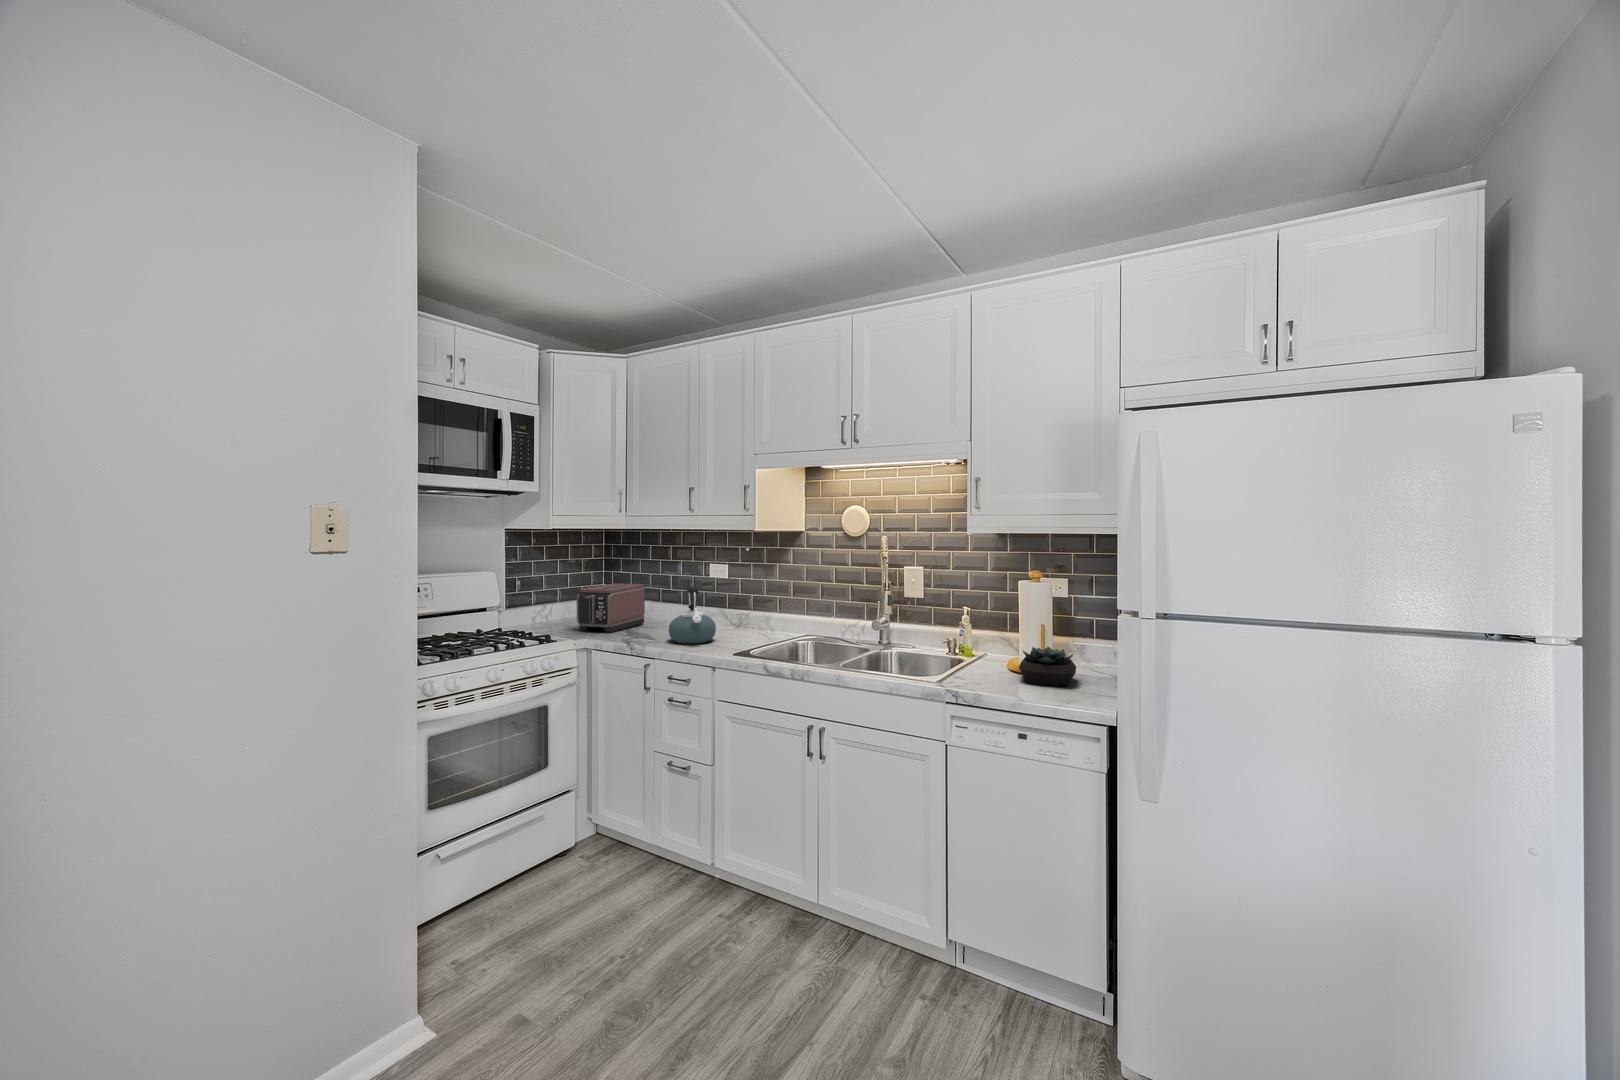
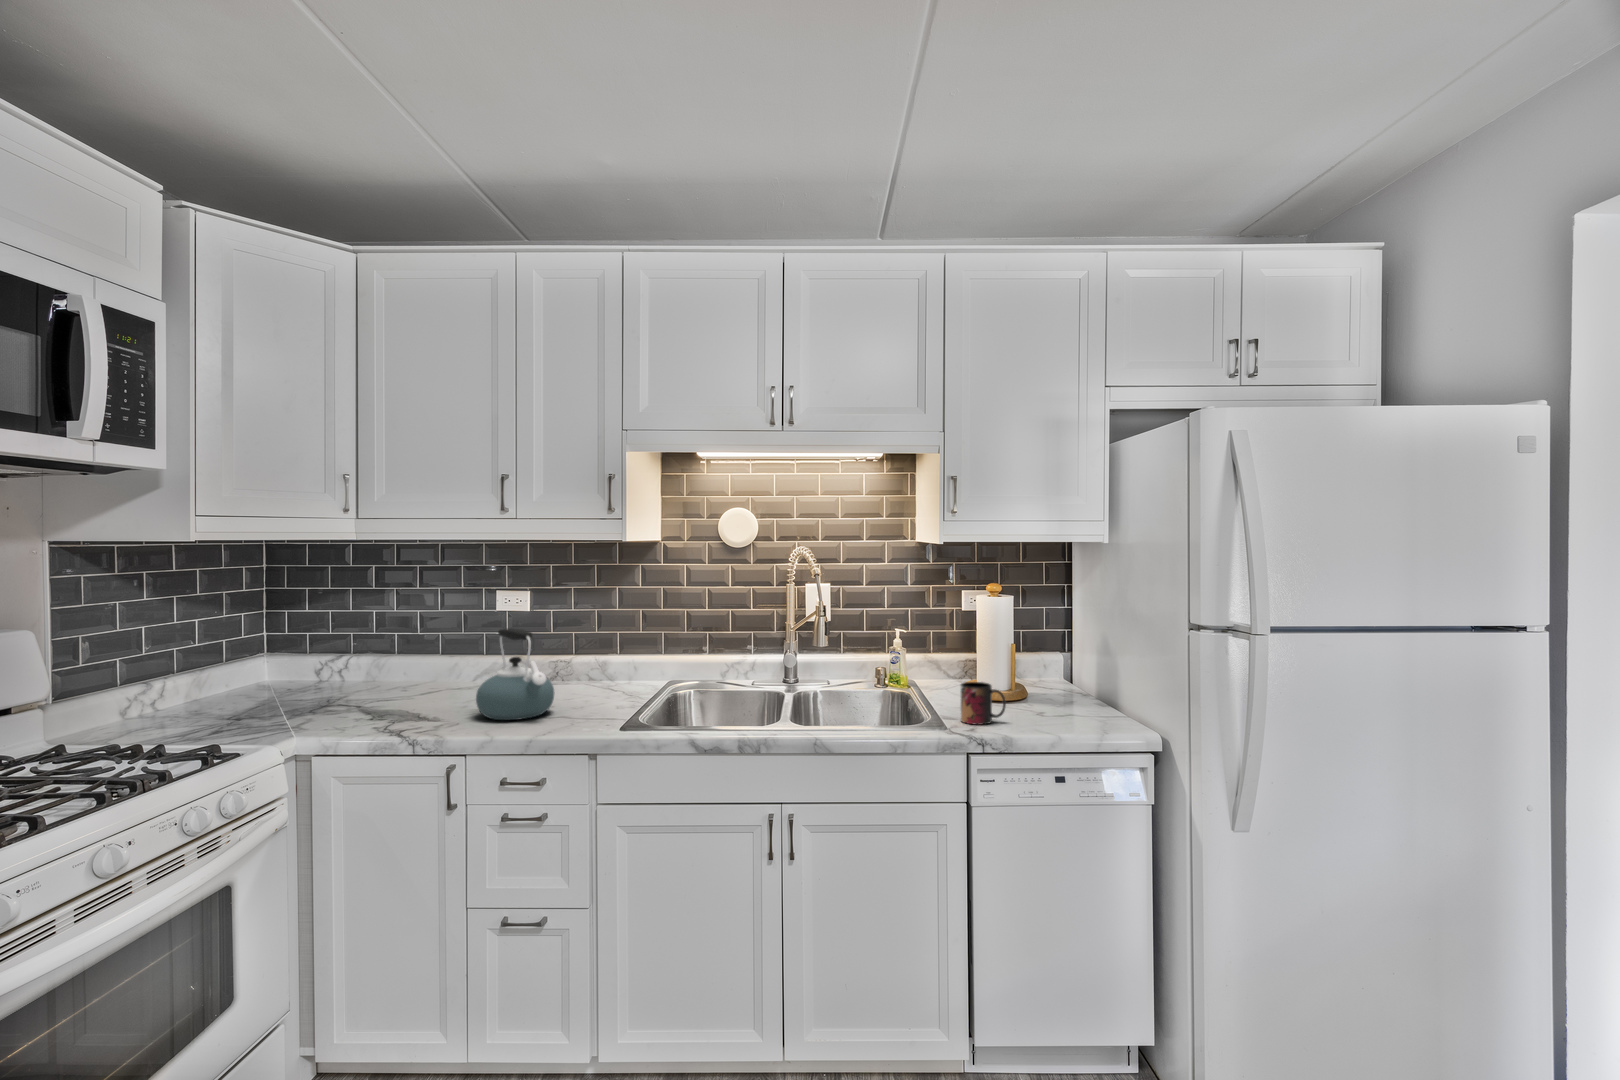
toaster: present [577,583,645,633] -> none [268,631,380,720]
succulent plant: present [1019,647,1076,686] -> none [1005,672,1080,718]
mug: none [964,649,999,683] -> present [960,682,1006,725]

